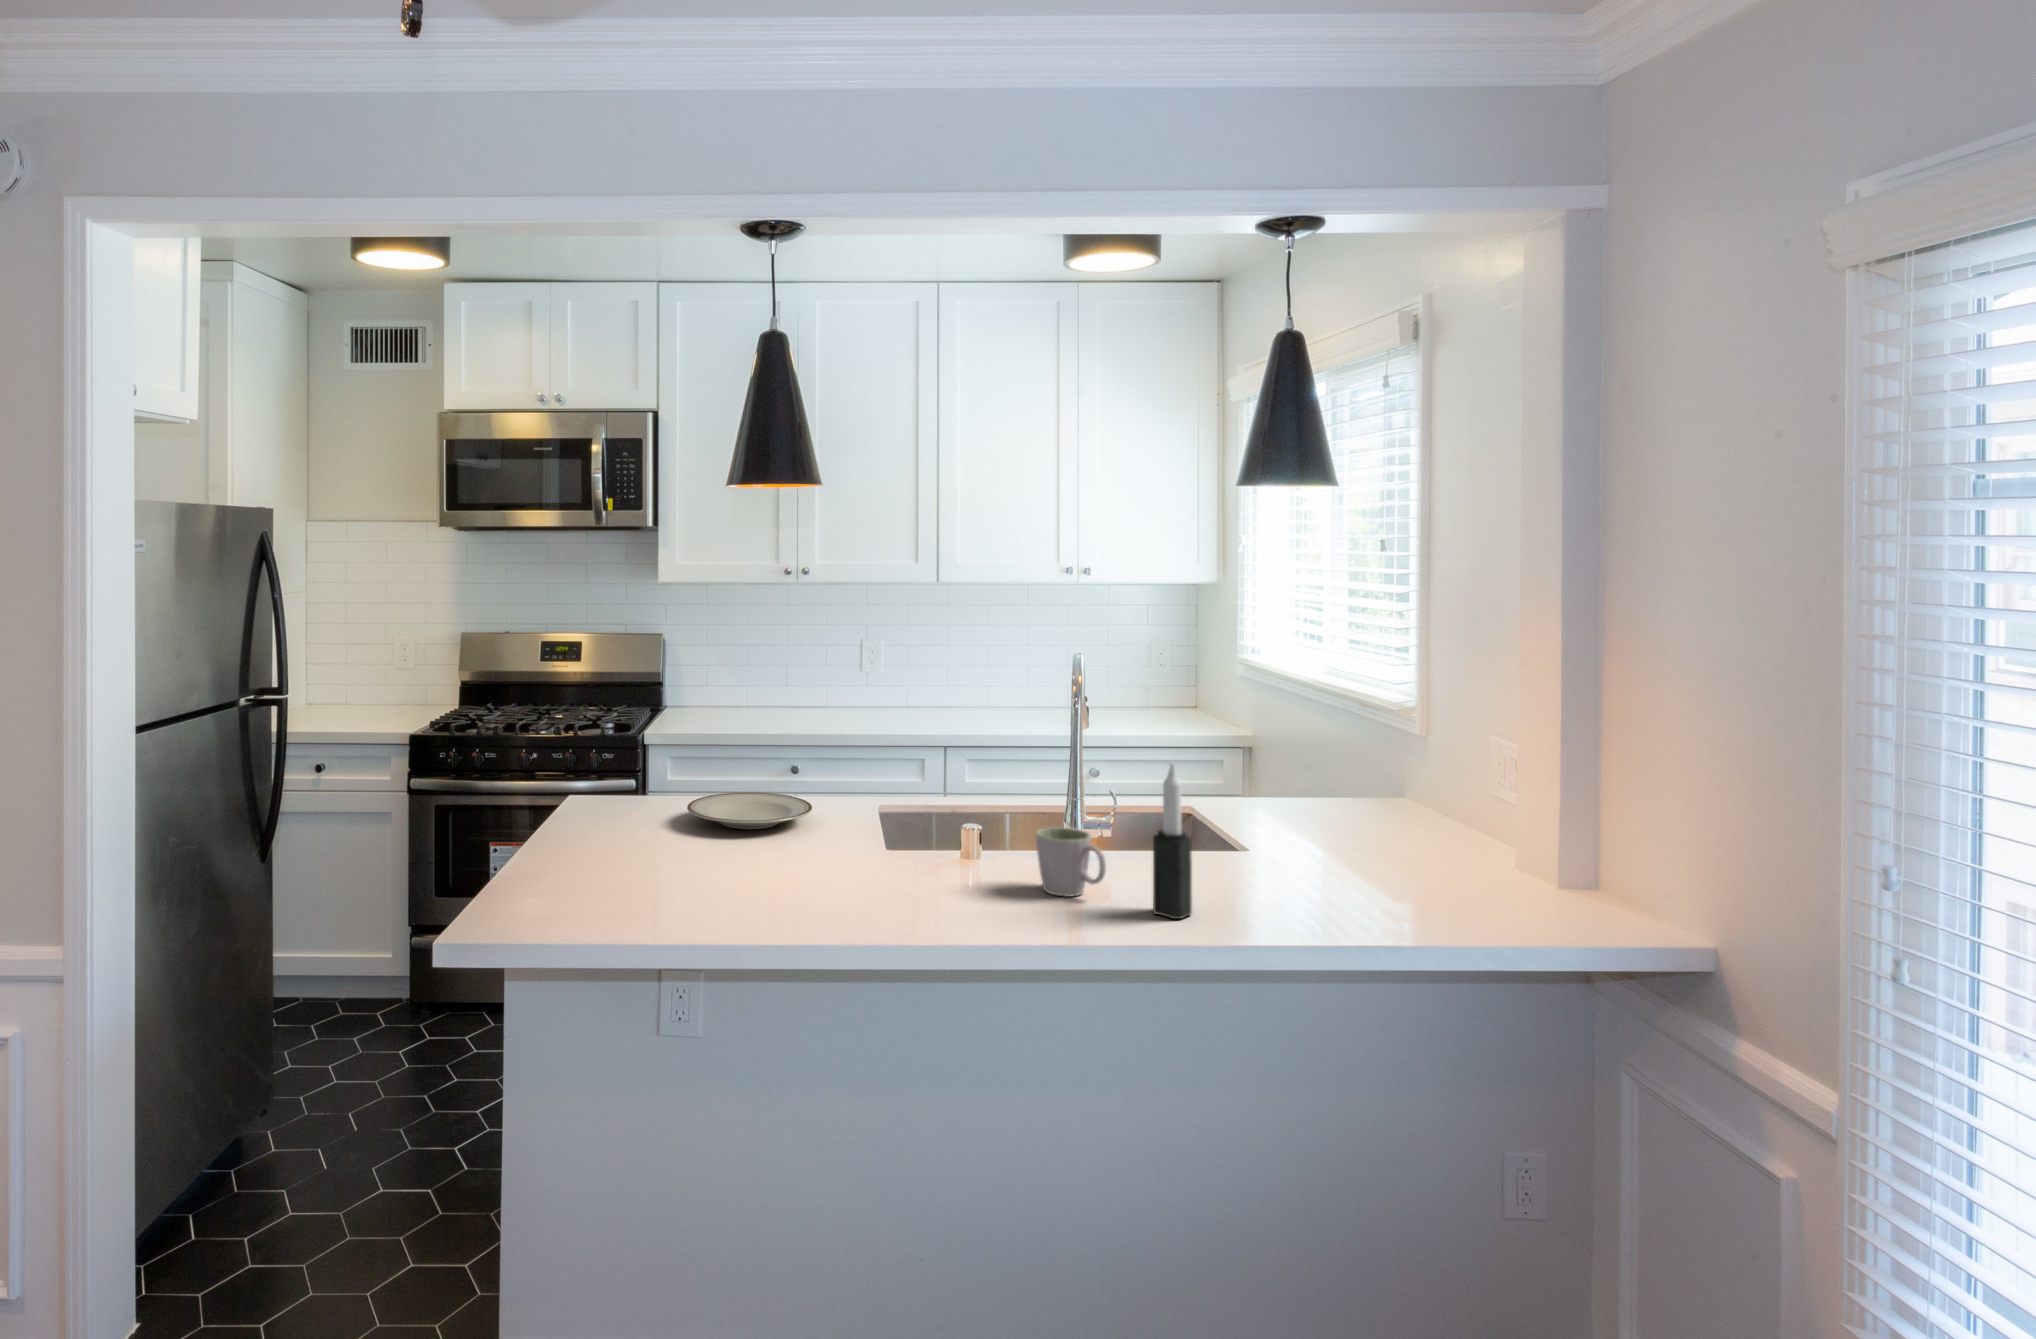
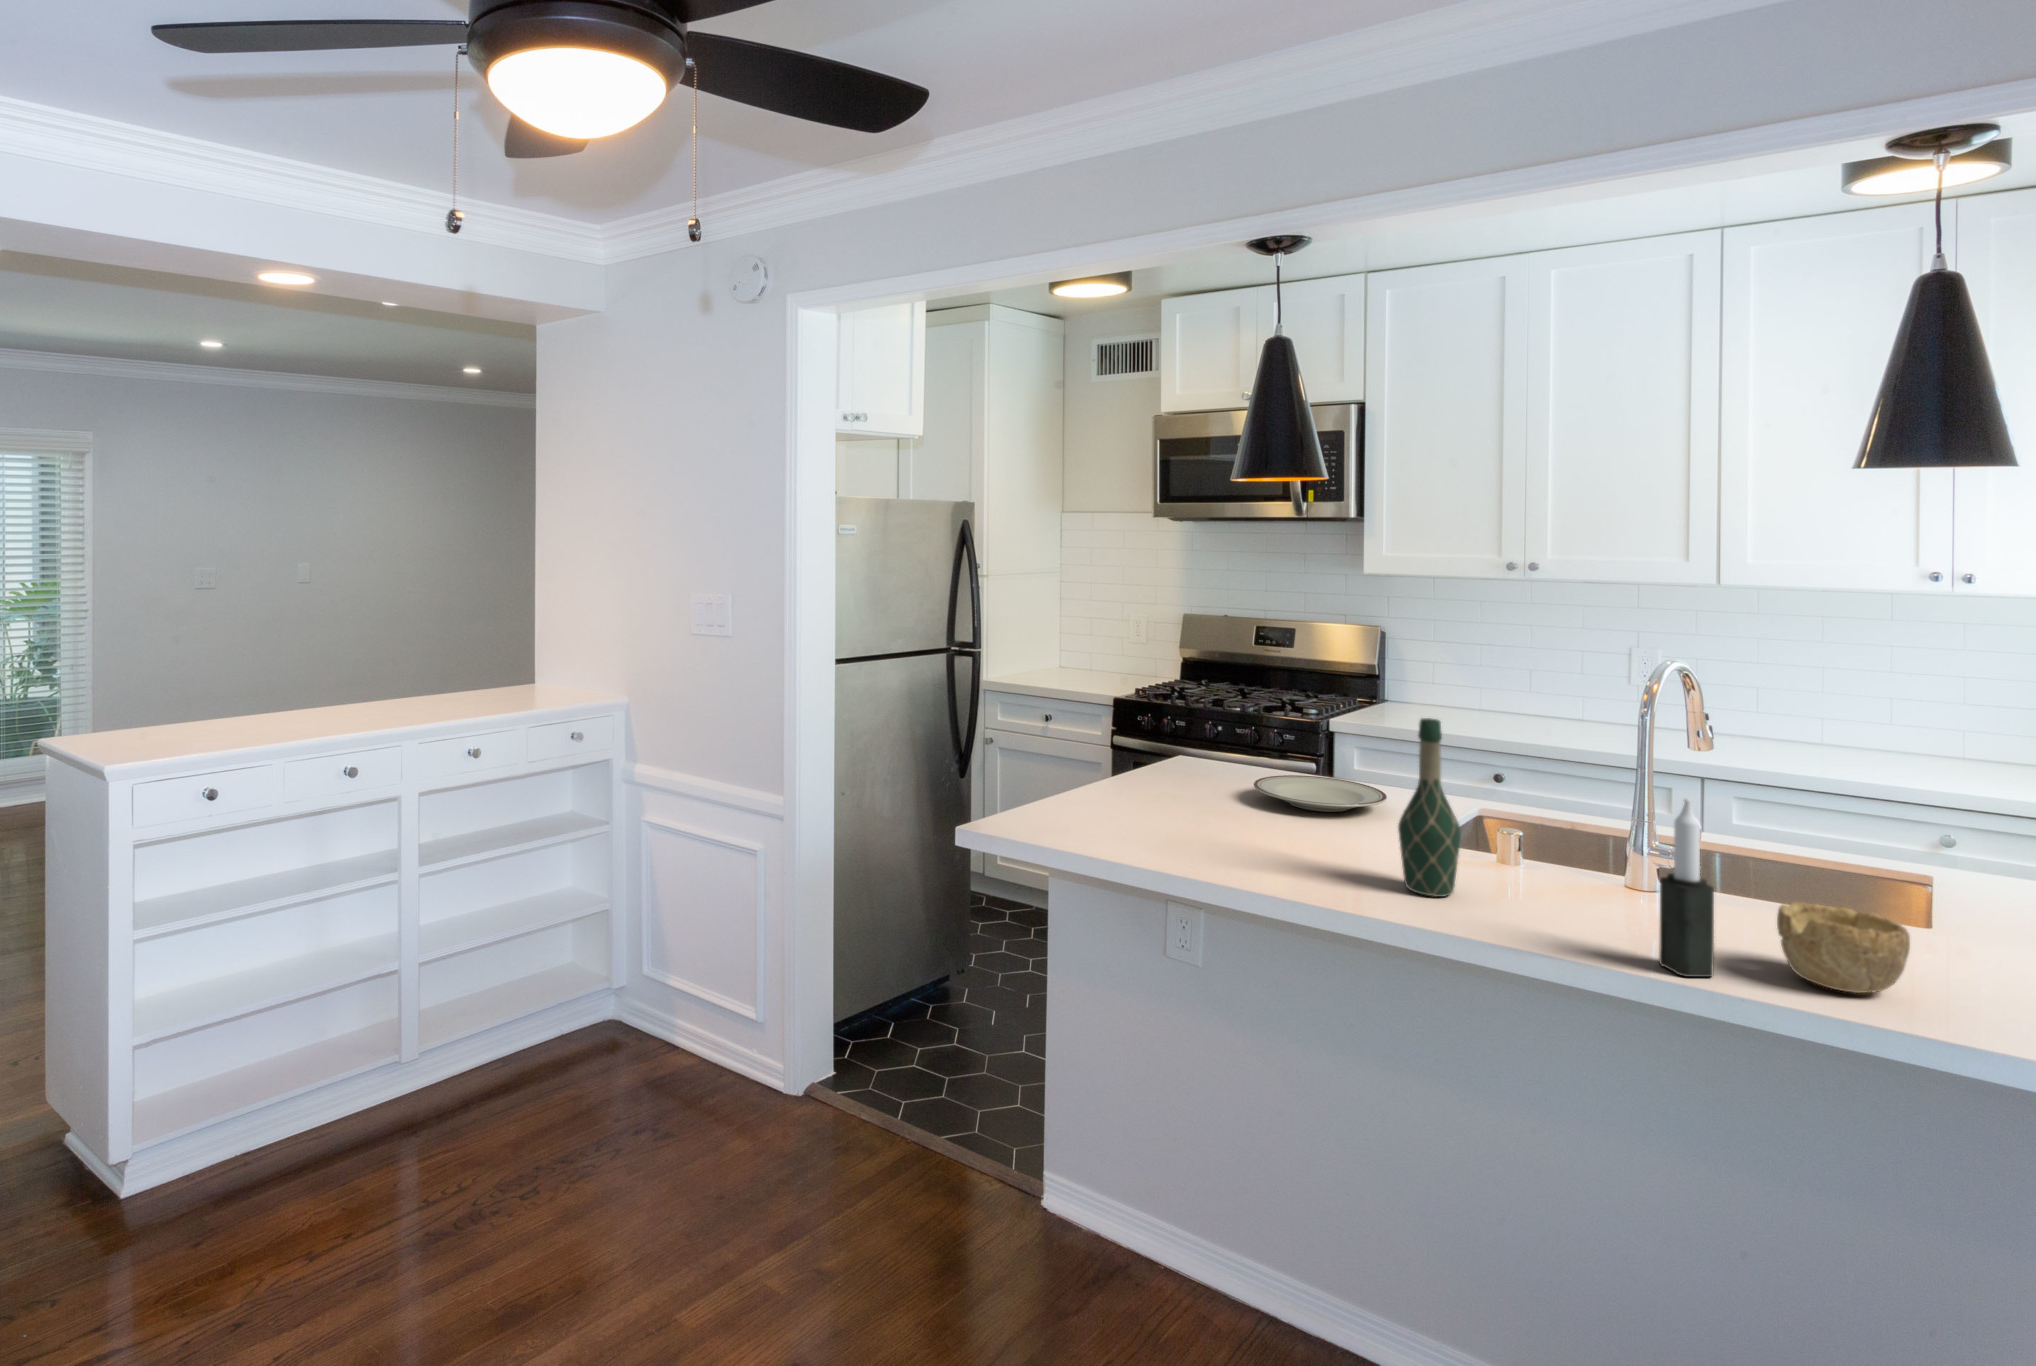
wine bottle: none [913,718,967,894] -> present [1398,718,1461,897]
mug: present [1036,827,1106,896] -> none [1542,852,1616,930]
bowl: none [1210,835,1295,903] -> present [1777,902,1910,993]

